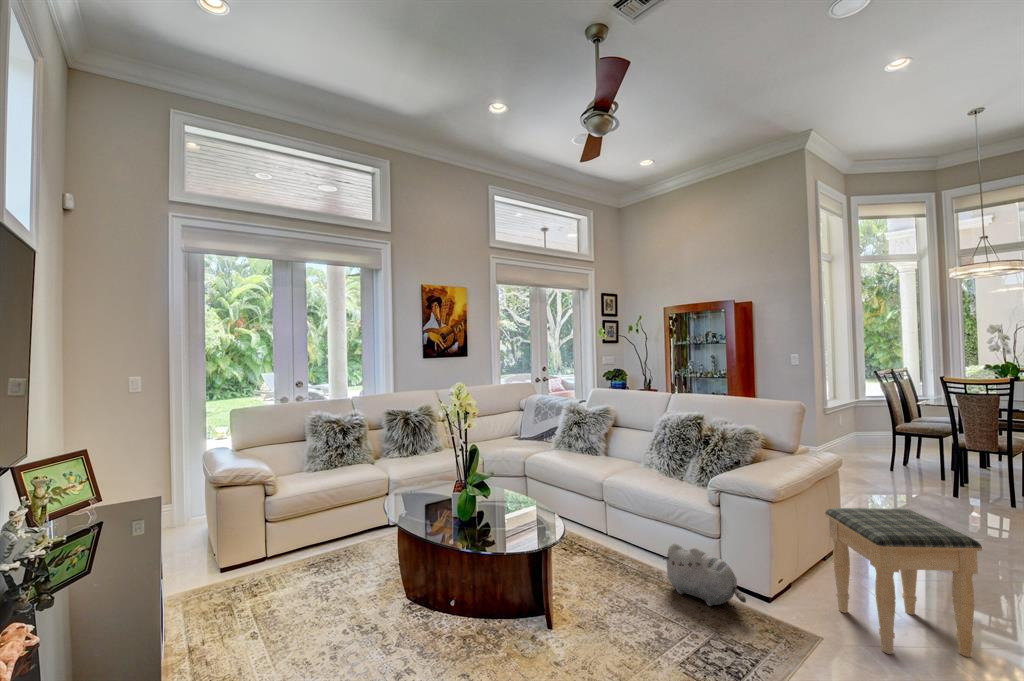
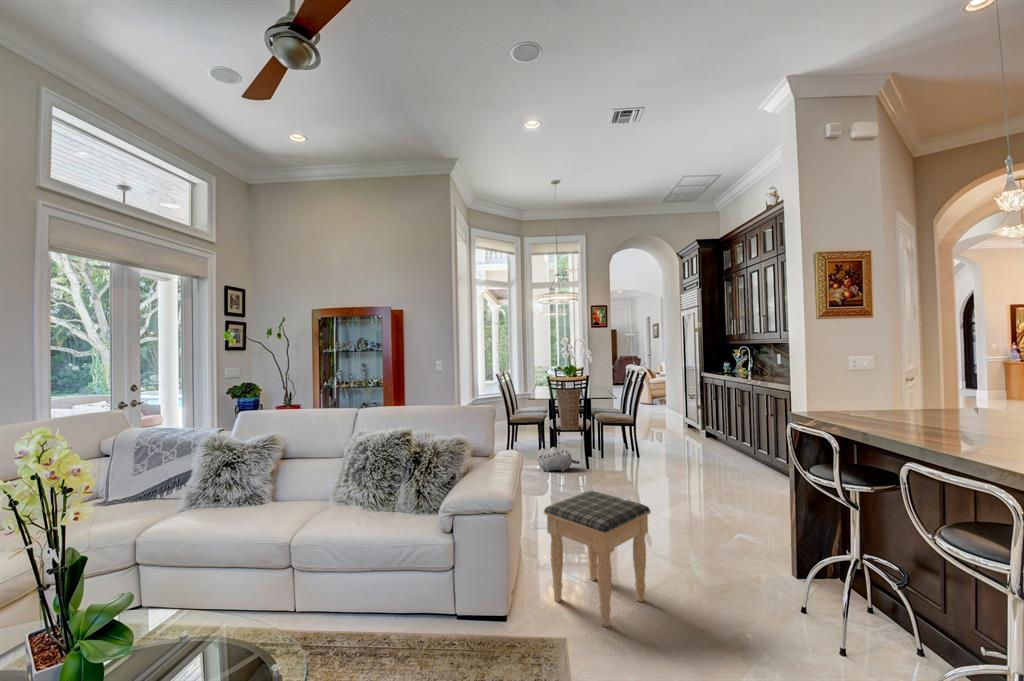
plush toy: present [663,543,746,606] -> present [538,447,580,472]

